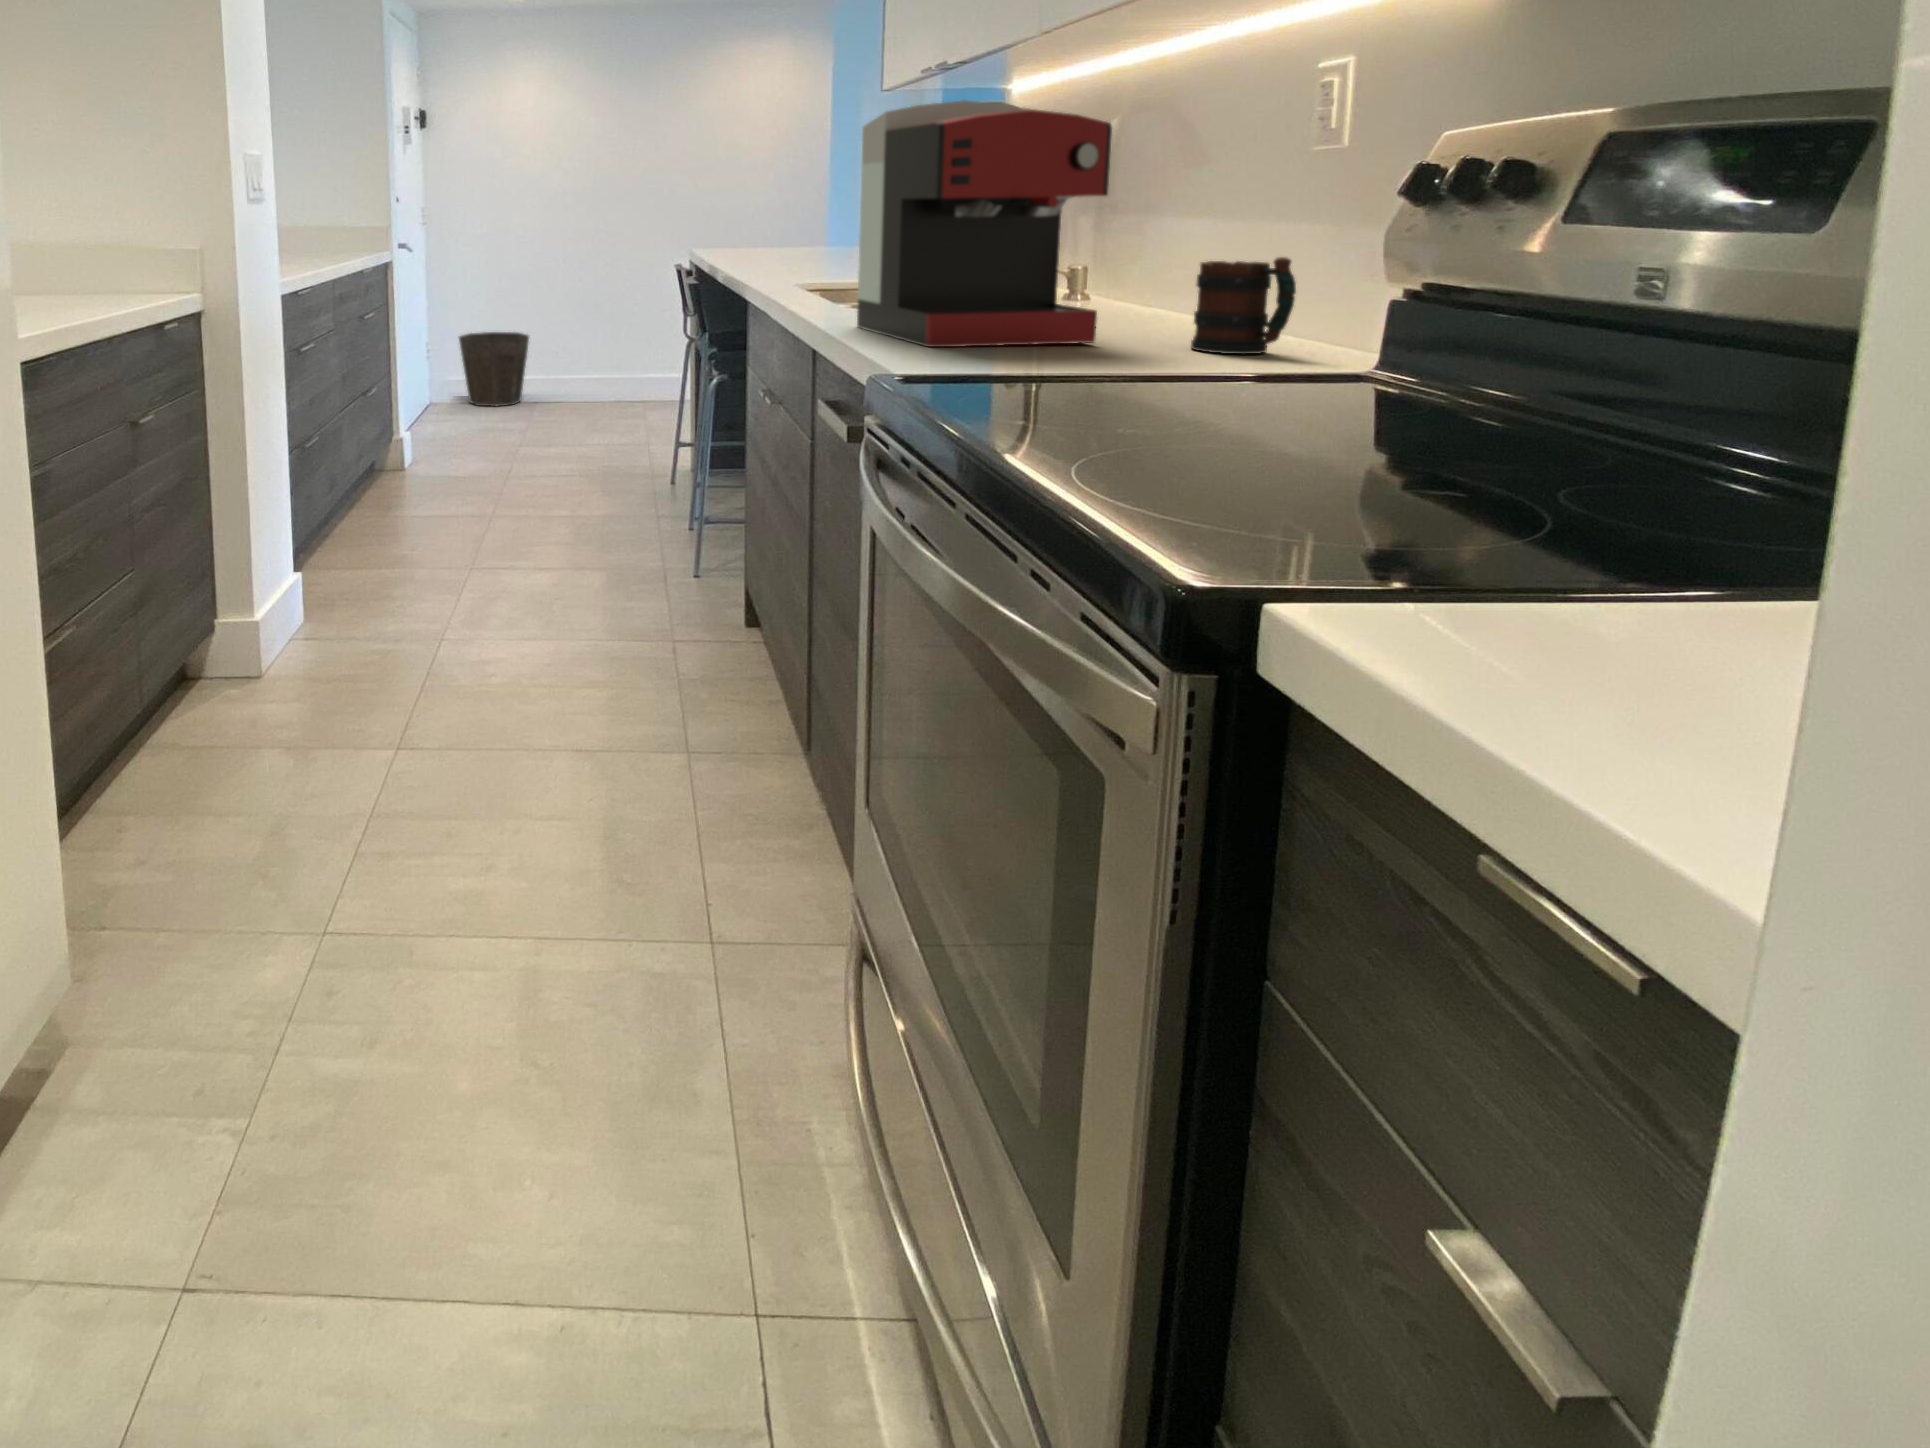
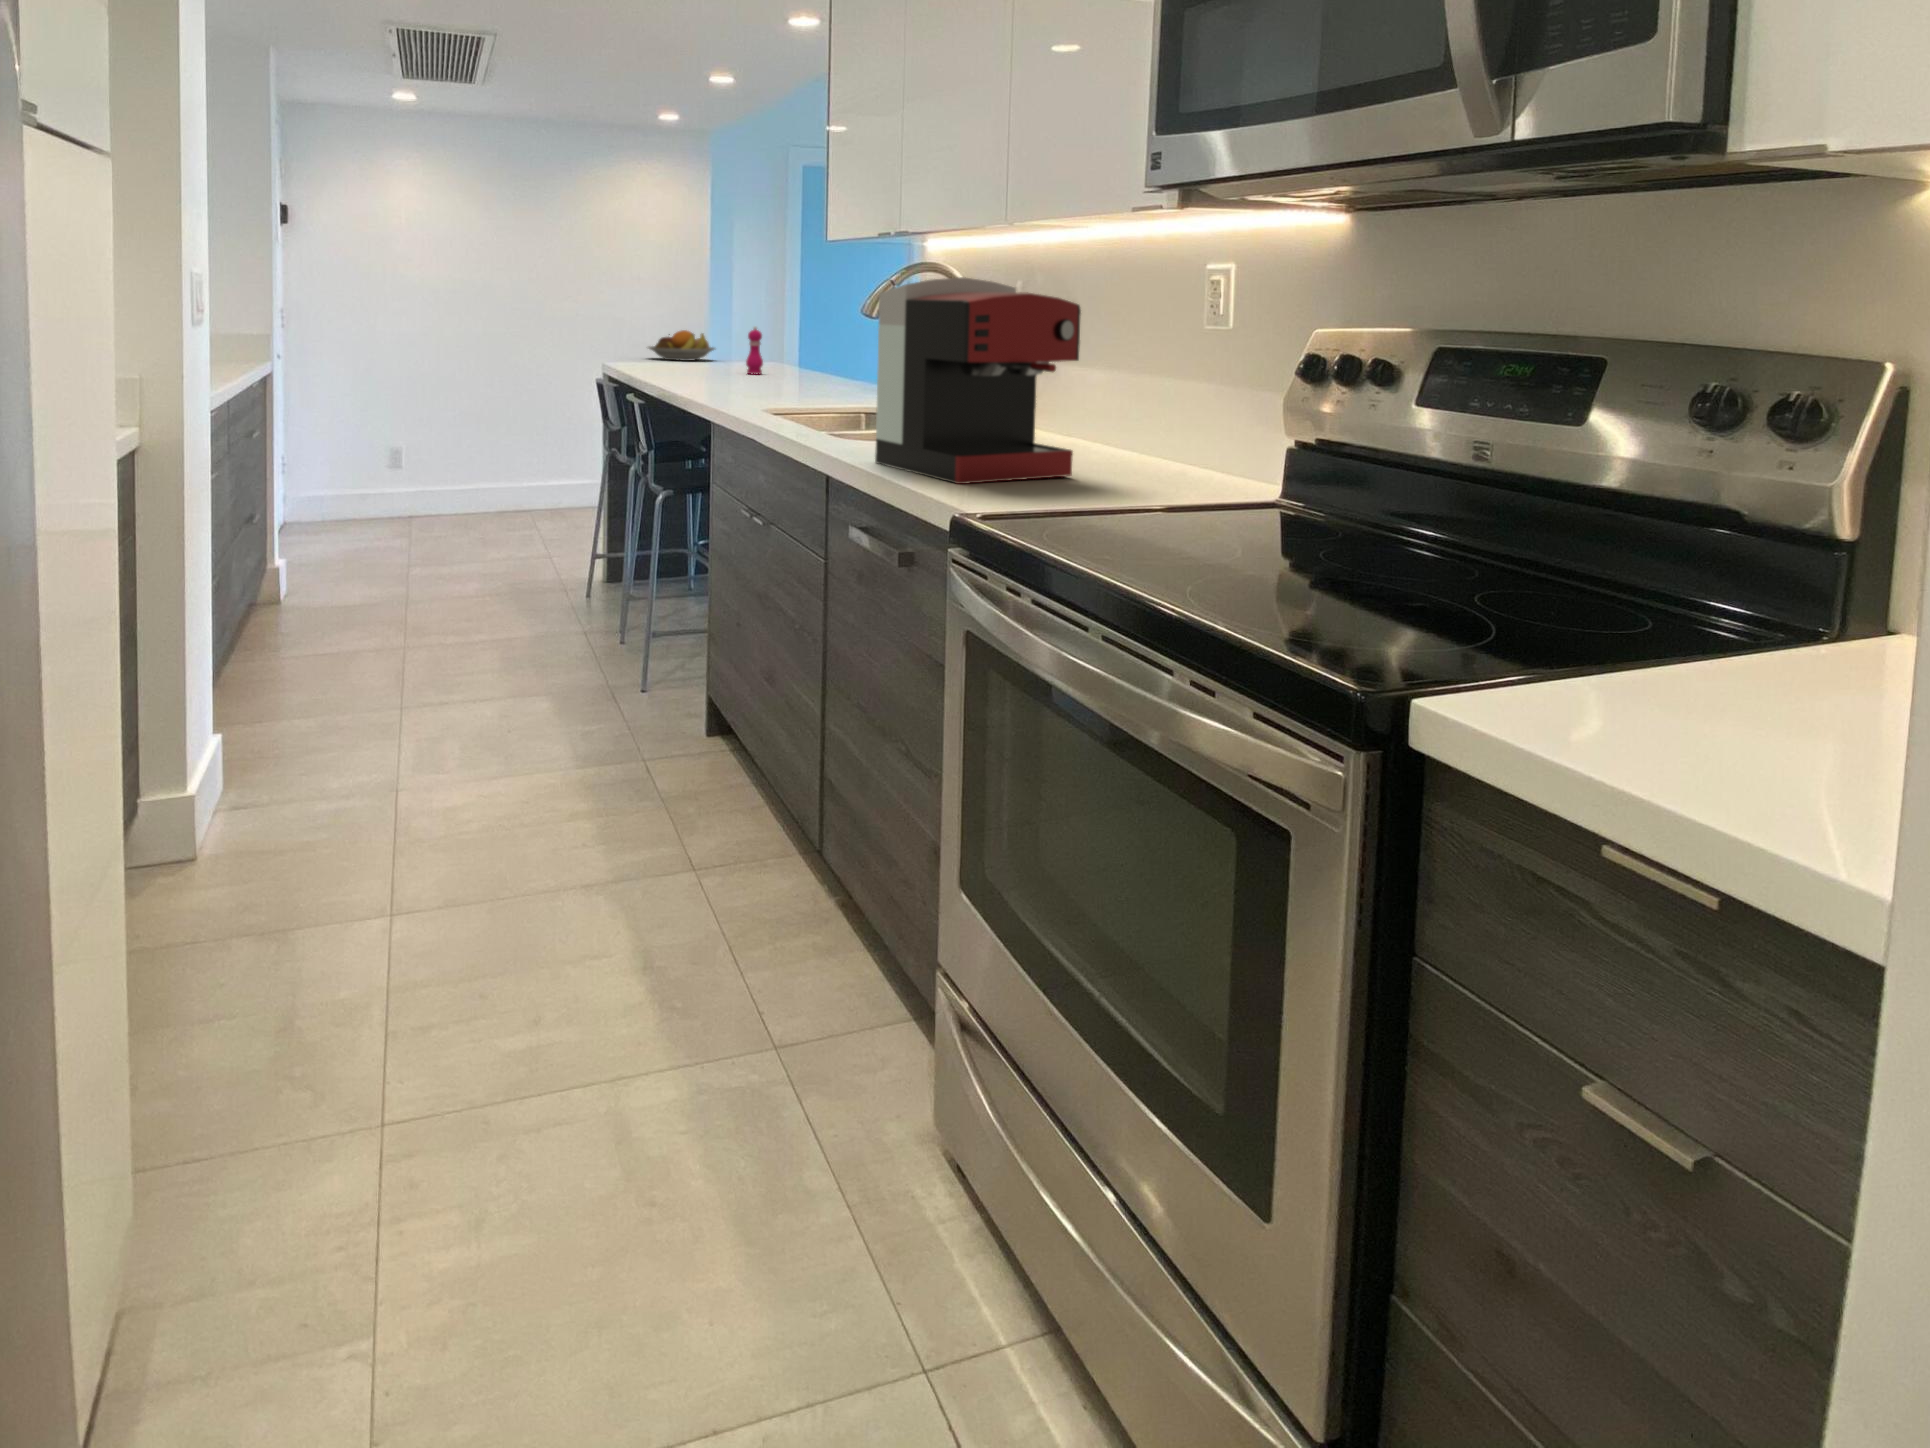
pepper mill: none [837,202,857,255] -> present [746,326,763,374]
fruit bowl: none [749,213,823,245] -> present [649,330,715,361]
mug: present [1191,257,1296,354] -> none [1137,411,1211,484]
waste bin: present [458,332,529,407] -> none [327,445,409,525]

